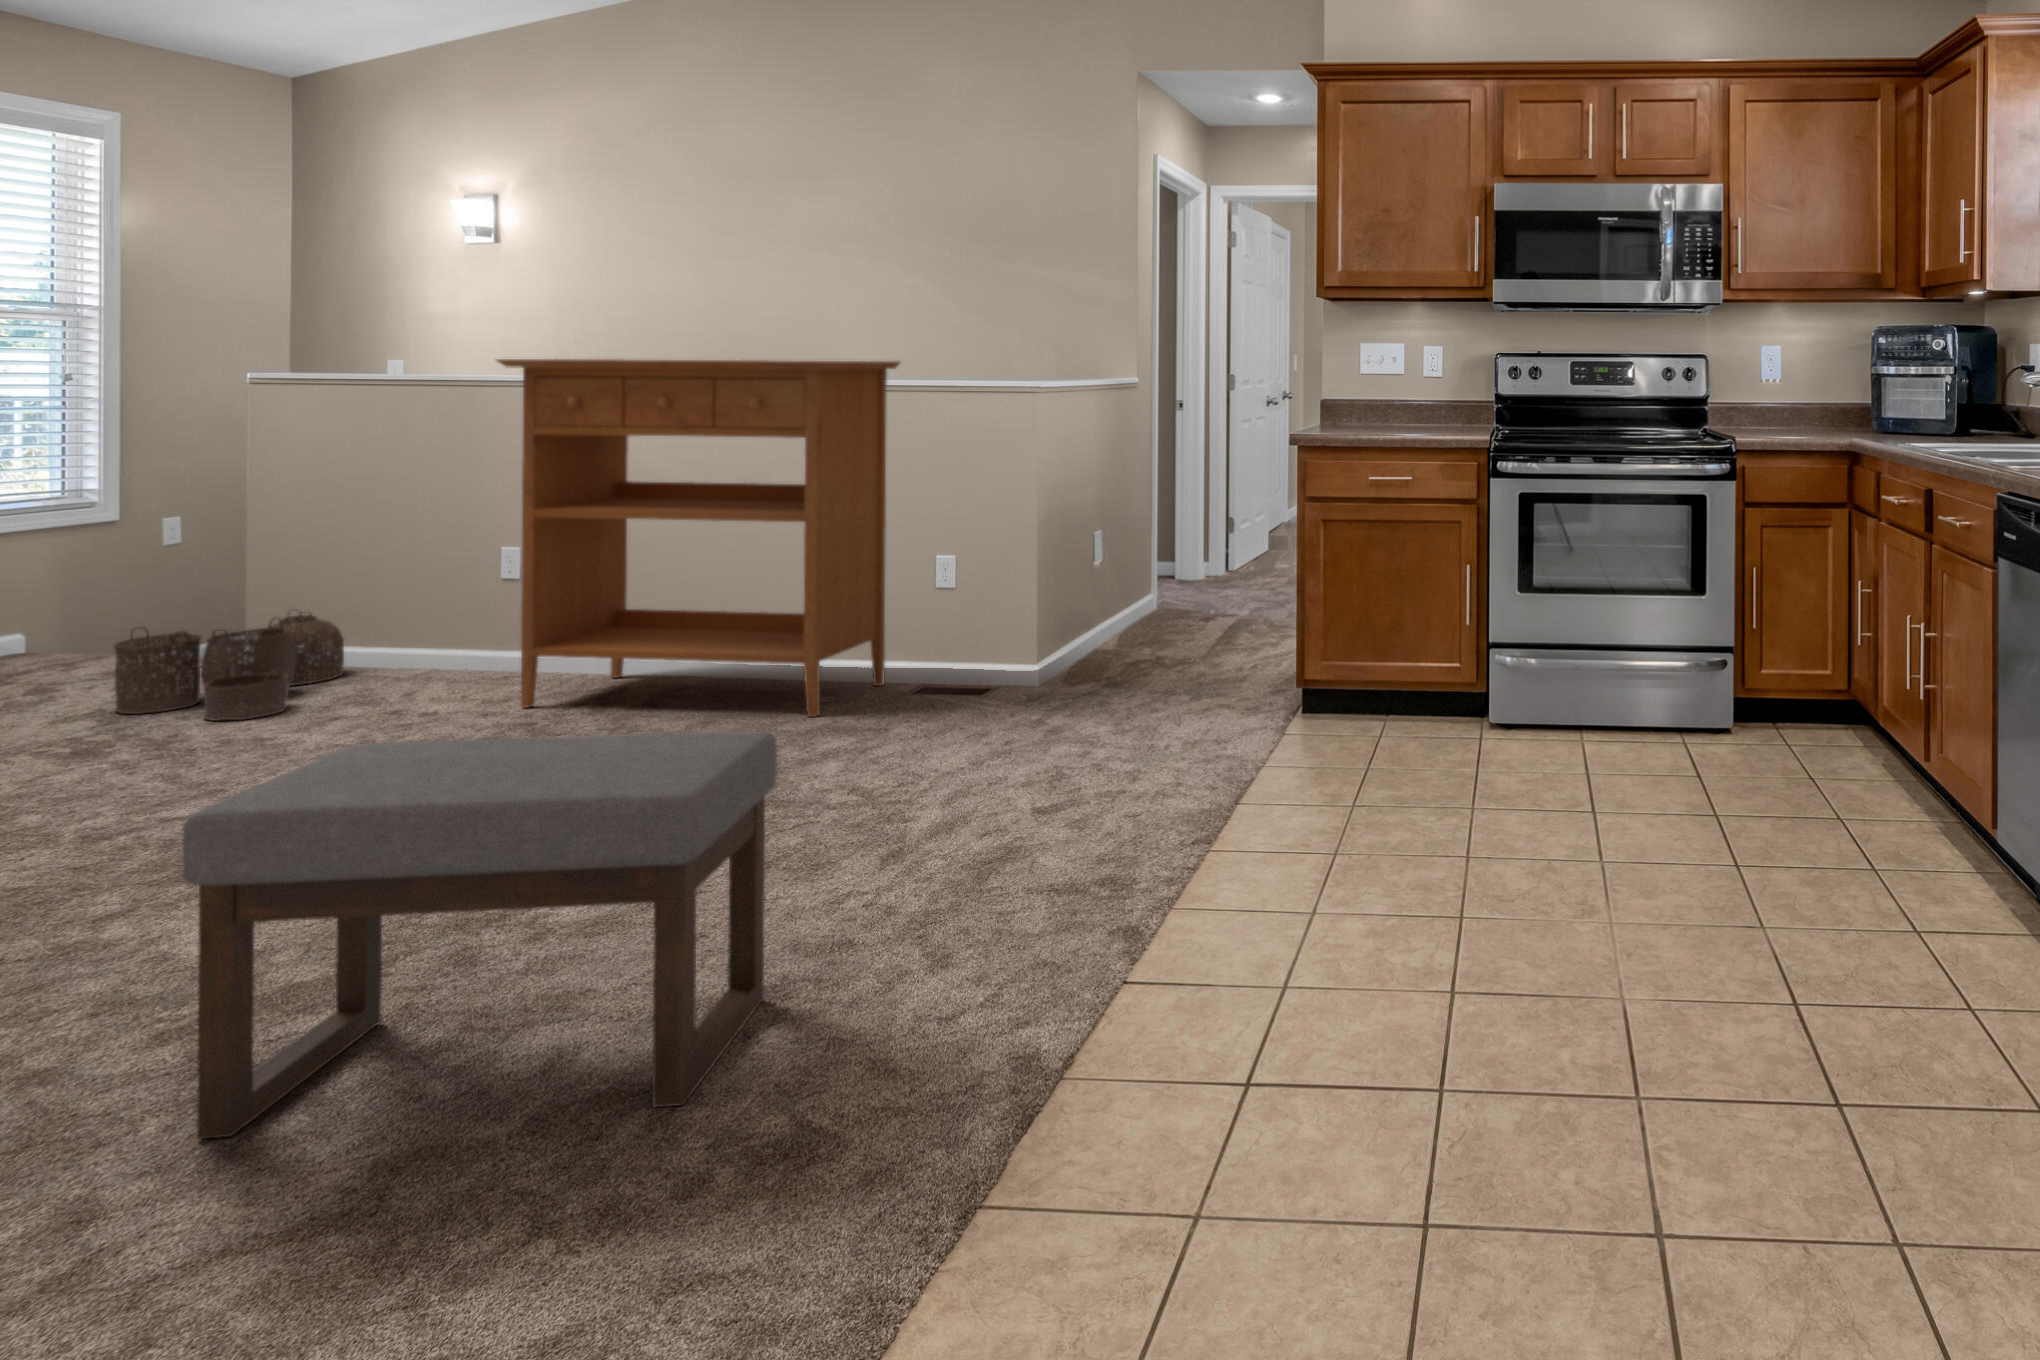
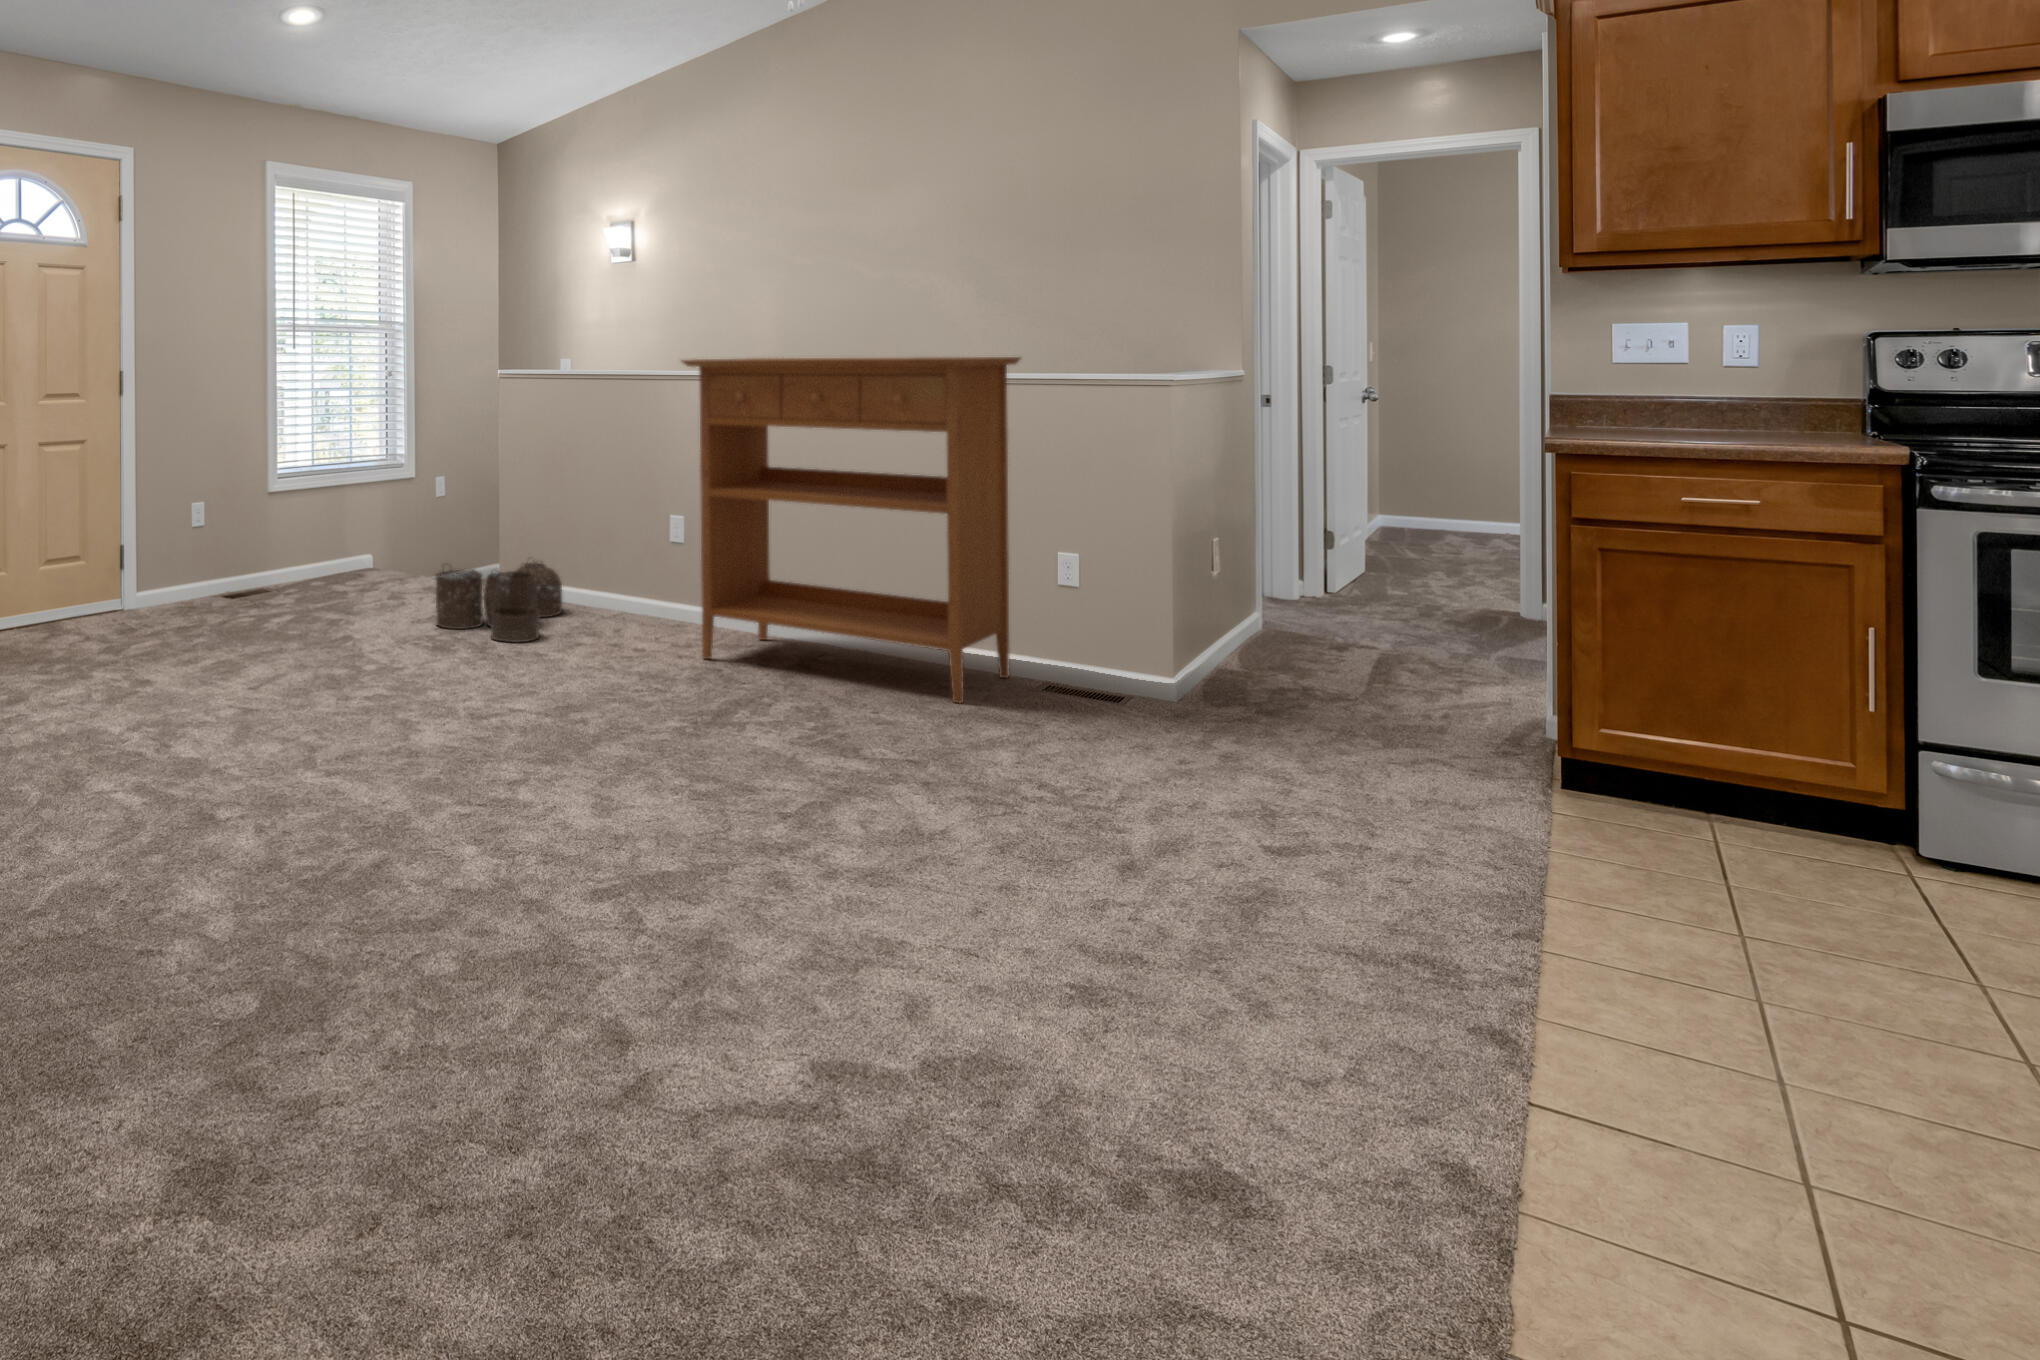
ottoman: present [183,731,777,1139] -> none [643,701,1096,1127]

